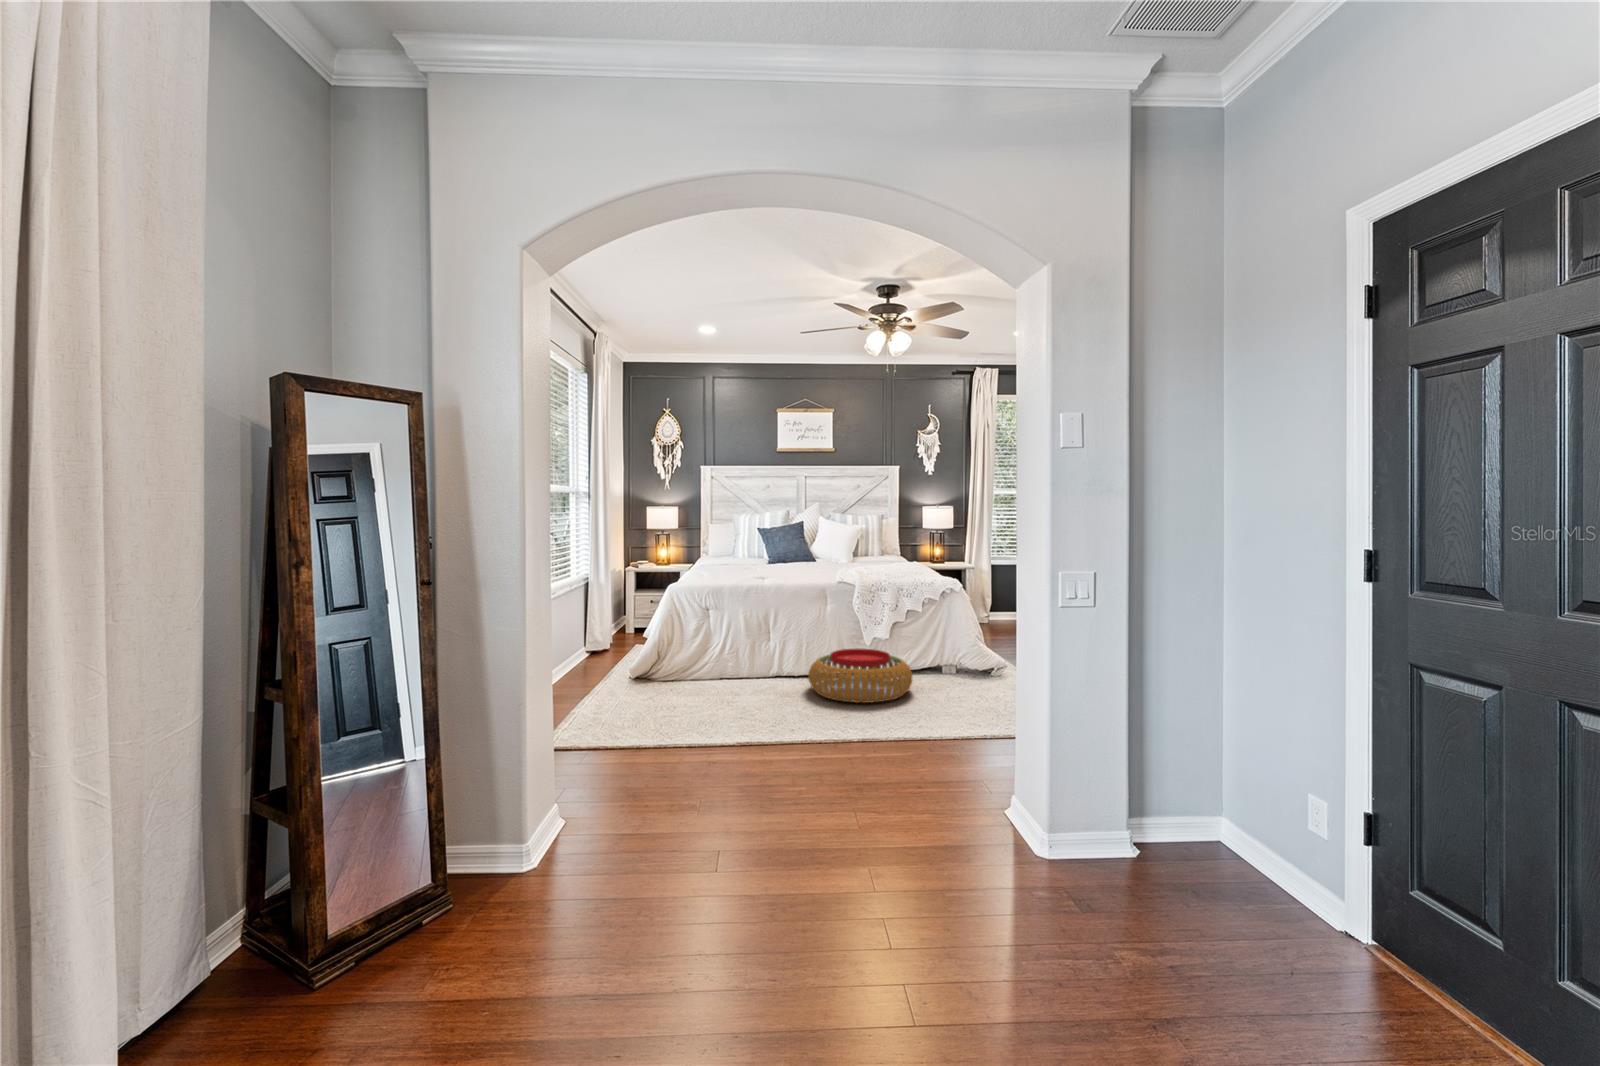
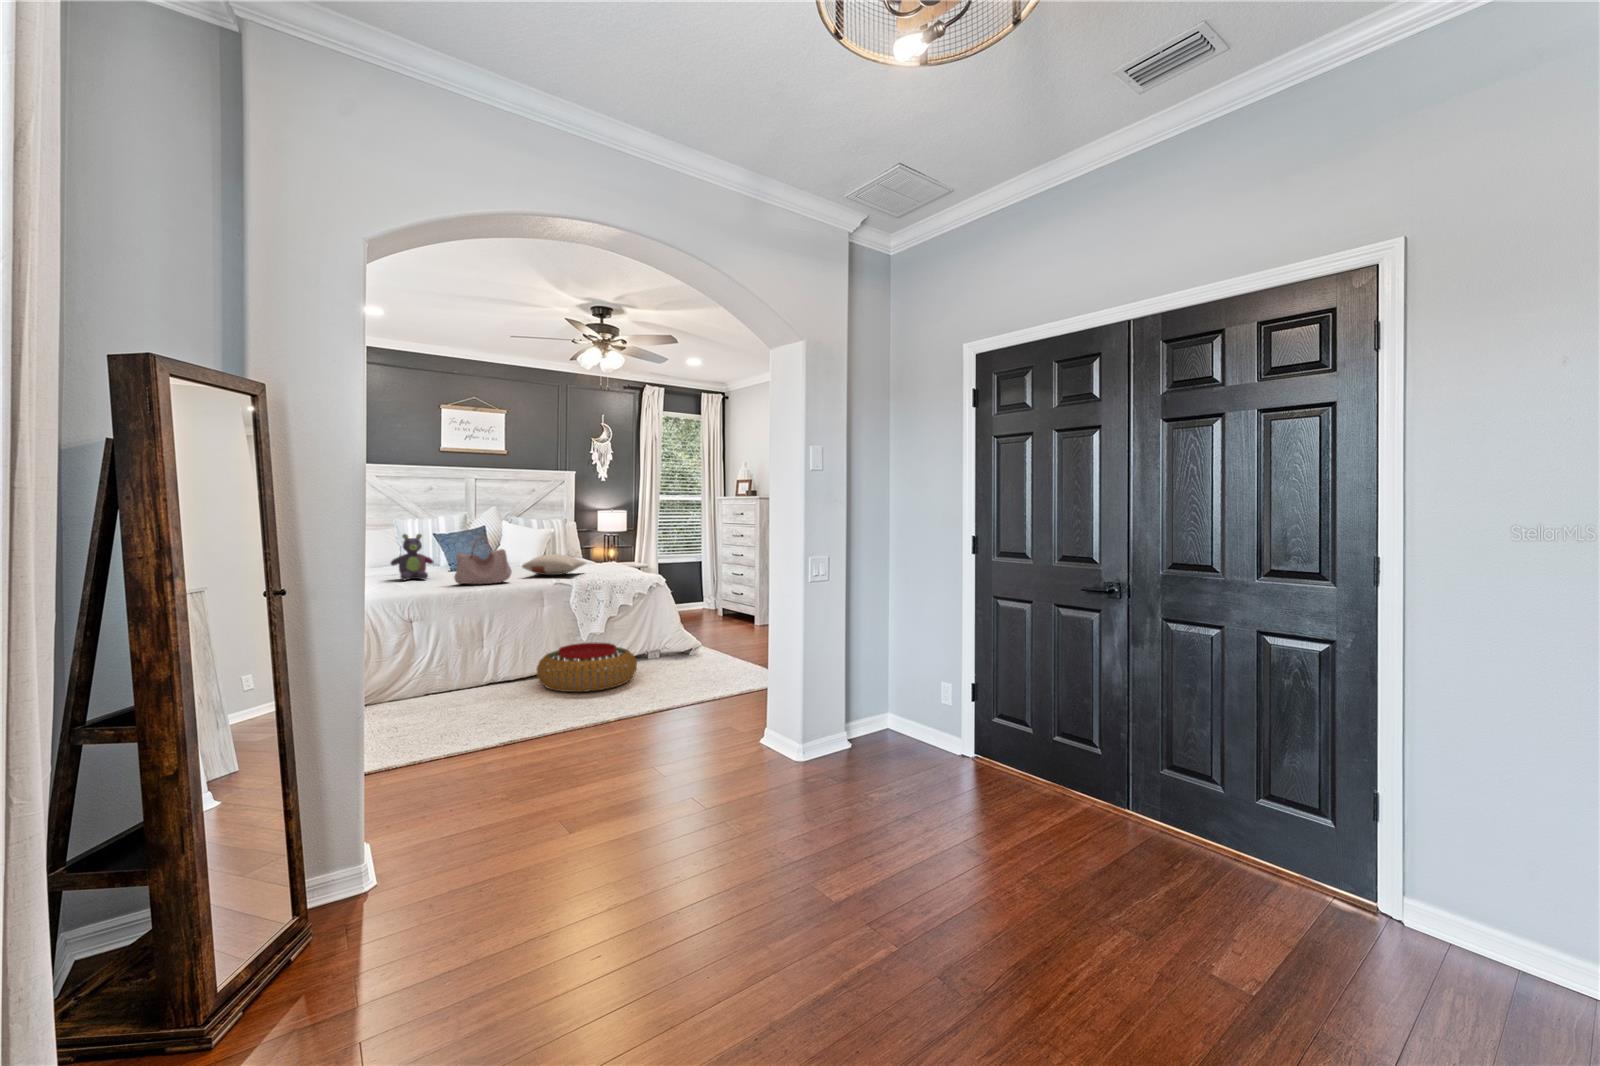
stuffed bear: none [706,530,741,573] -> present [391,534,433,580]
handbag: none [745,532,797,580] -> present [454,536,512,584]
pillow: none [812,552,881,574] -> present [522,554,586,575]

